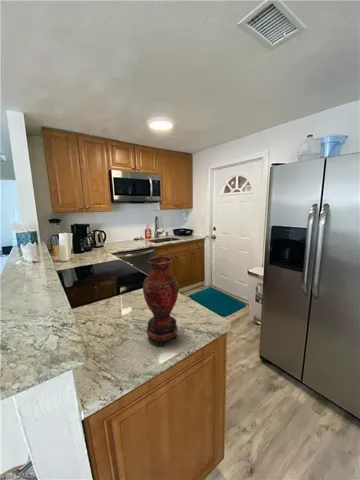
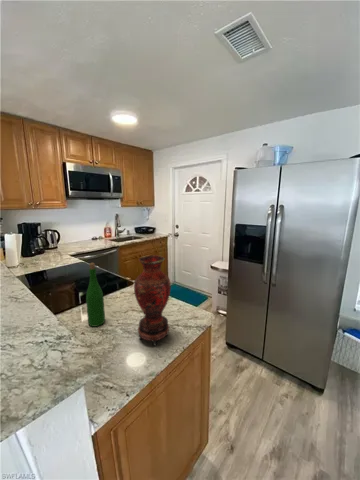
wine bottle: none [106,261,123,321] -> present [86,263,105,326]

